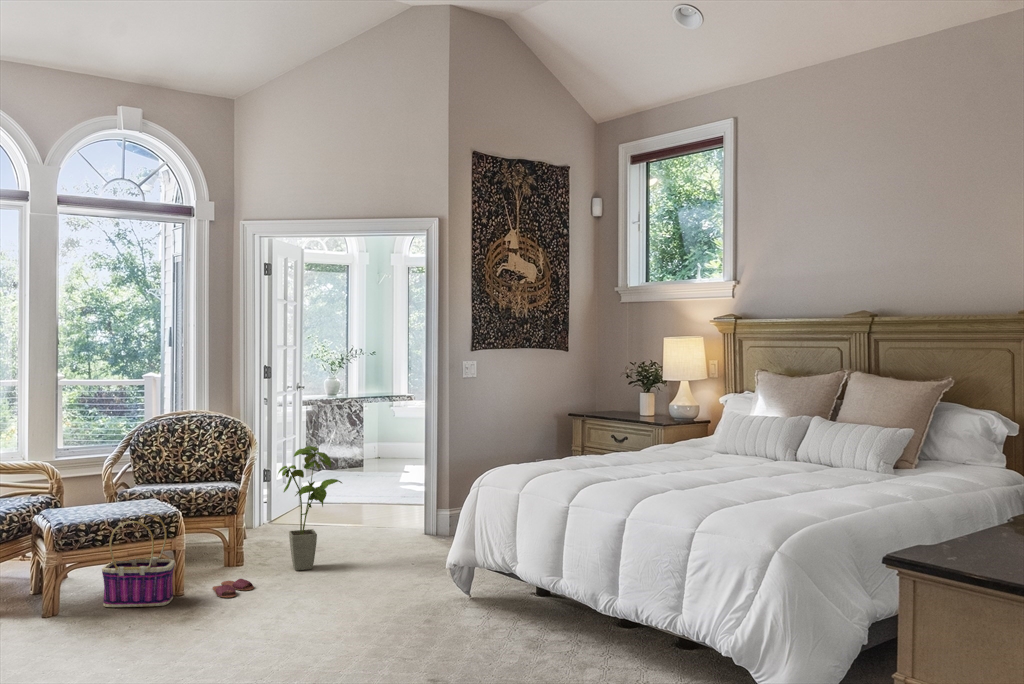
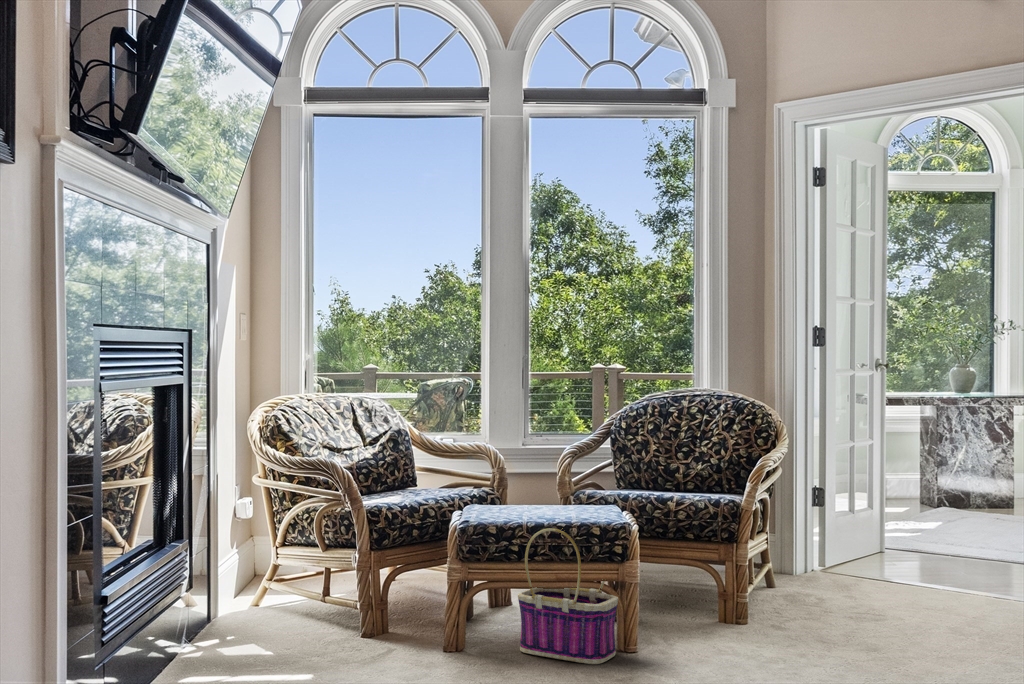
house plant: present [278,446,342,571] -> none [794,439,909,649]
slippers: present [213,579,254,598] -> none [678,644,740,671]

